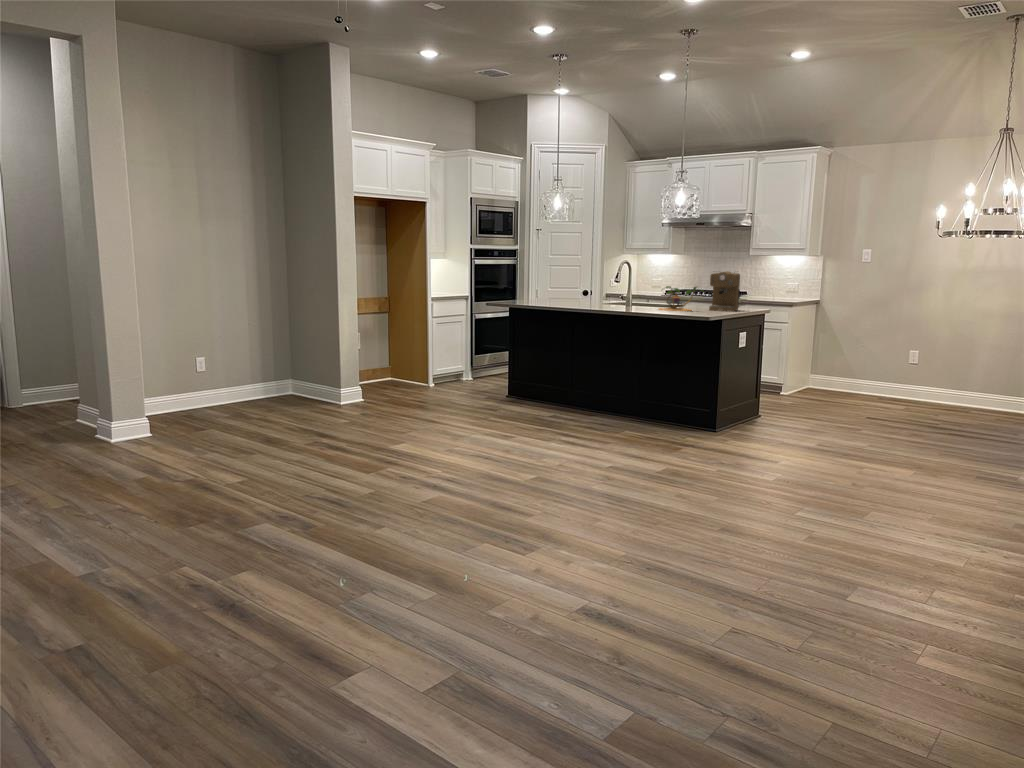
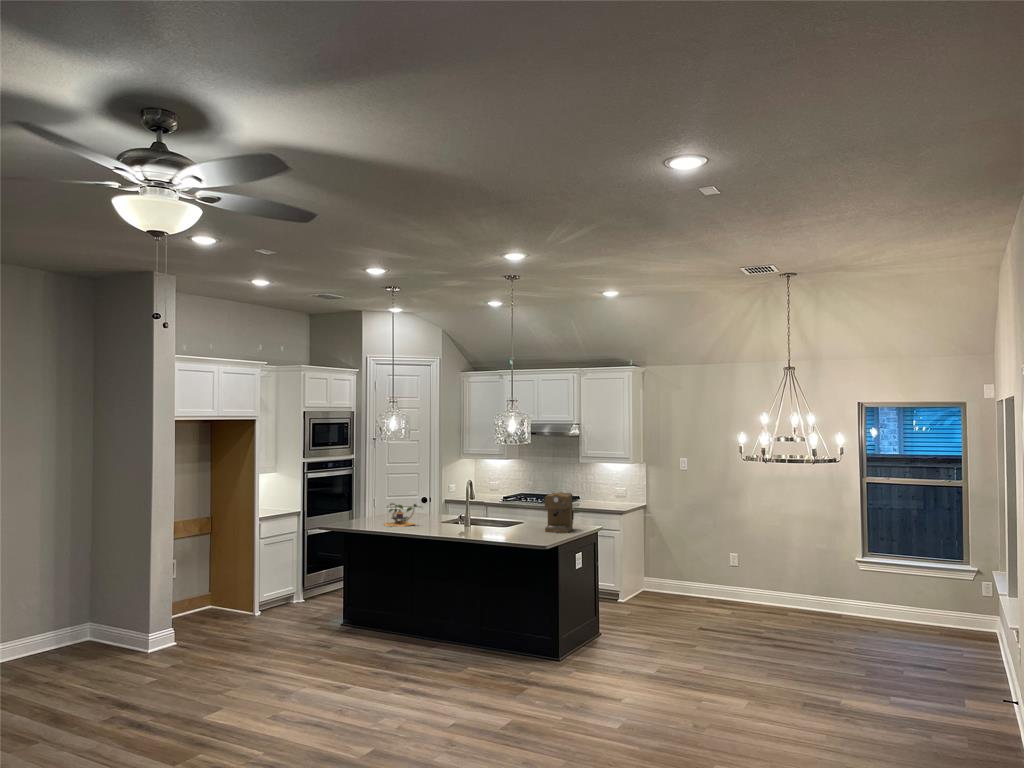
plant: present [659,286,697,311] -> present [384,503,421,527]

